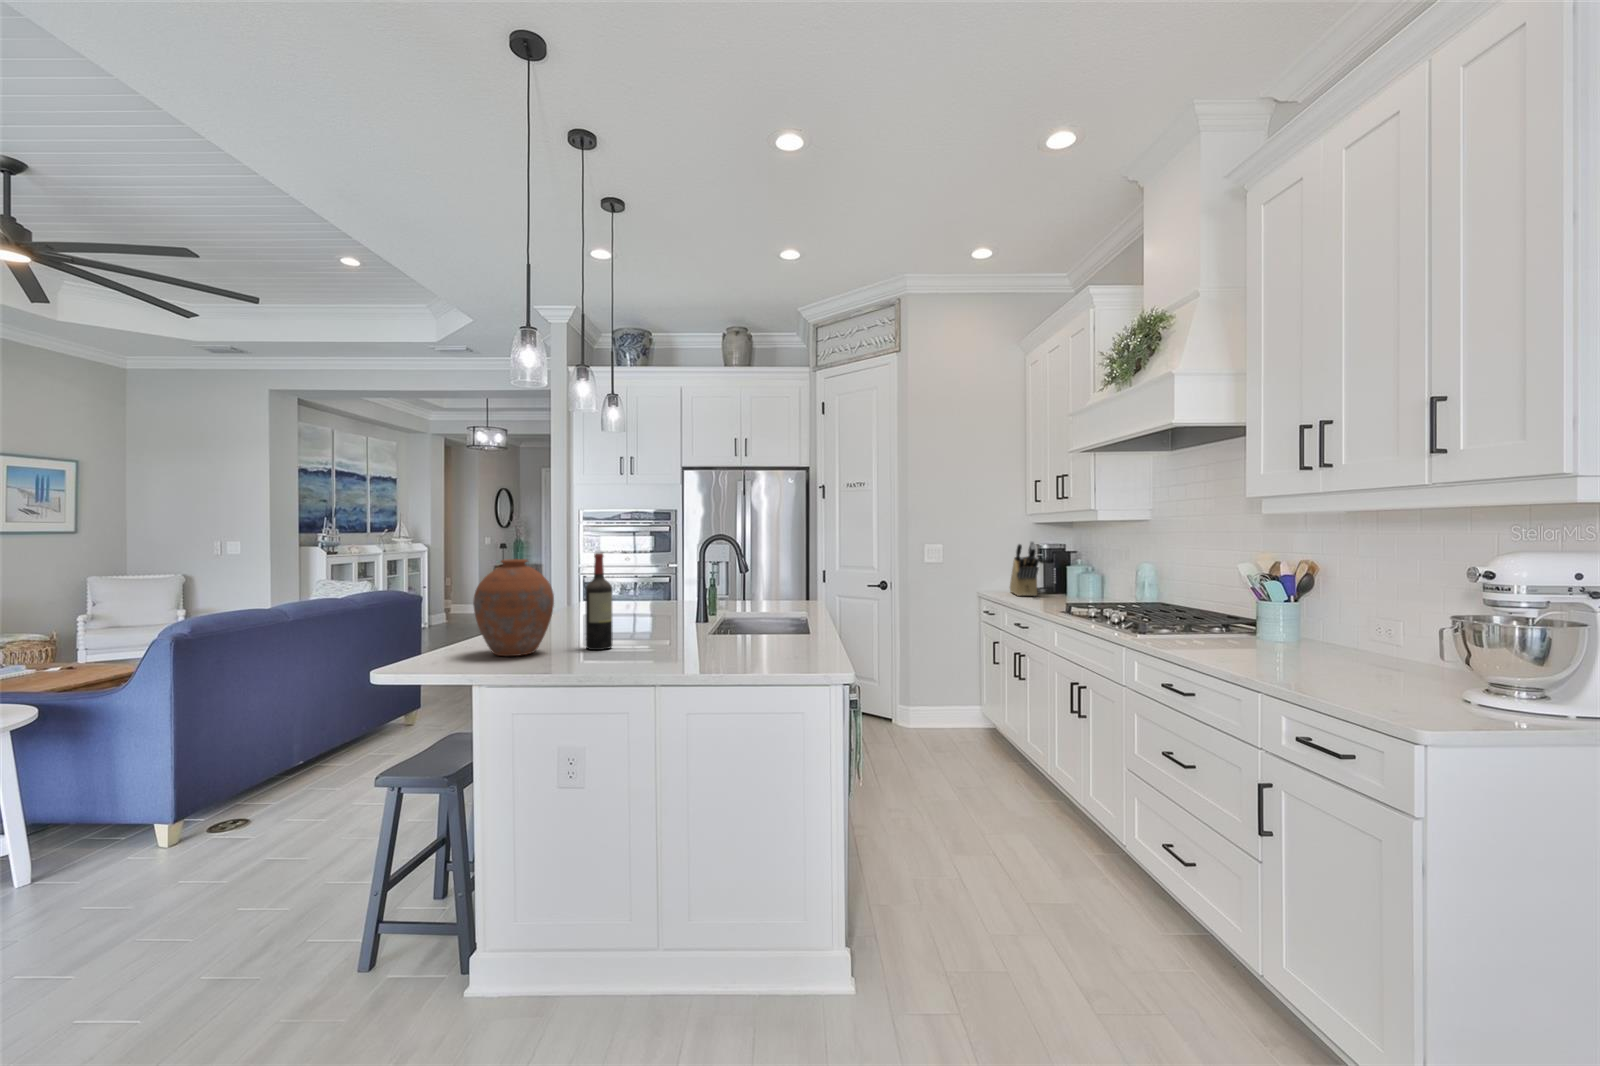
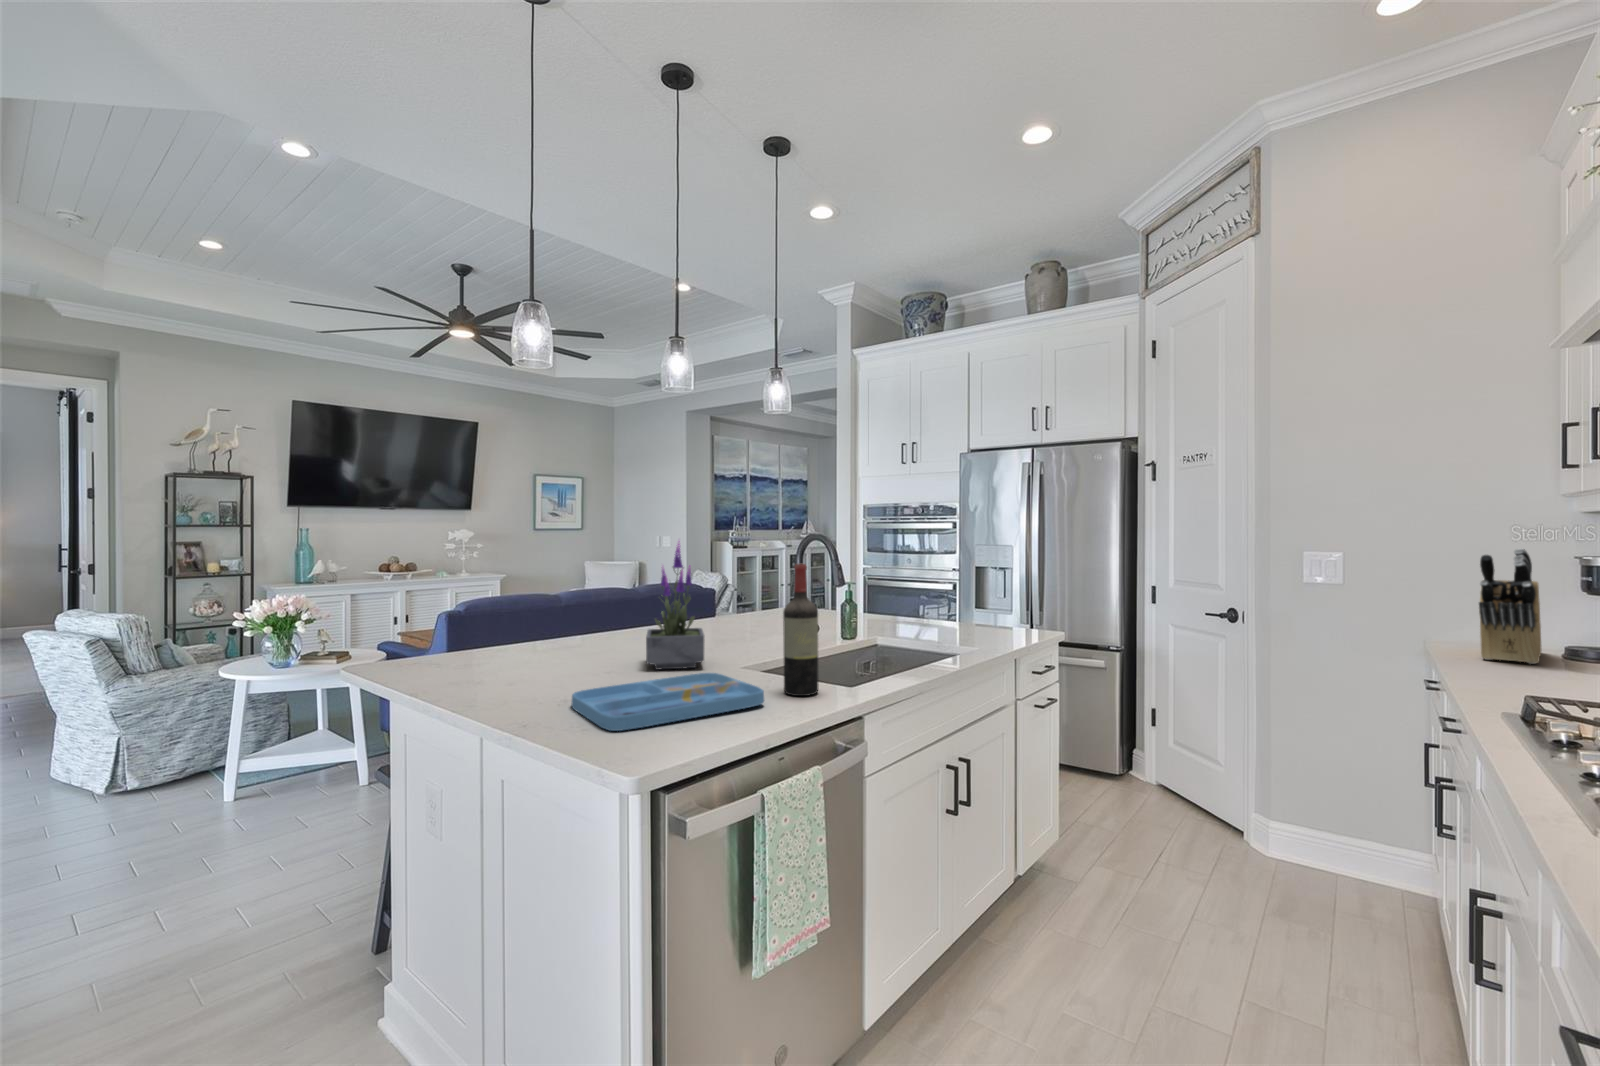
potted plant: none [624,538,686,643] -> present [646,541,704,670]
wine bottle: present [586,553,613,650] -> present [783,564,819,696]
vase: present [473,559,554,656] -> none [461,561,548,665]
tray: none [684,636,795,667] -> present [572,673,764,731]

